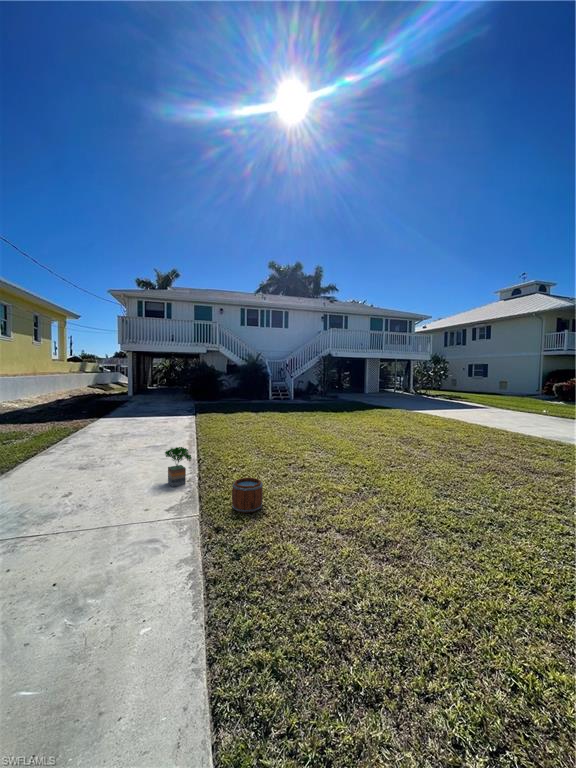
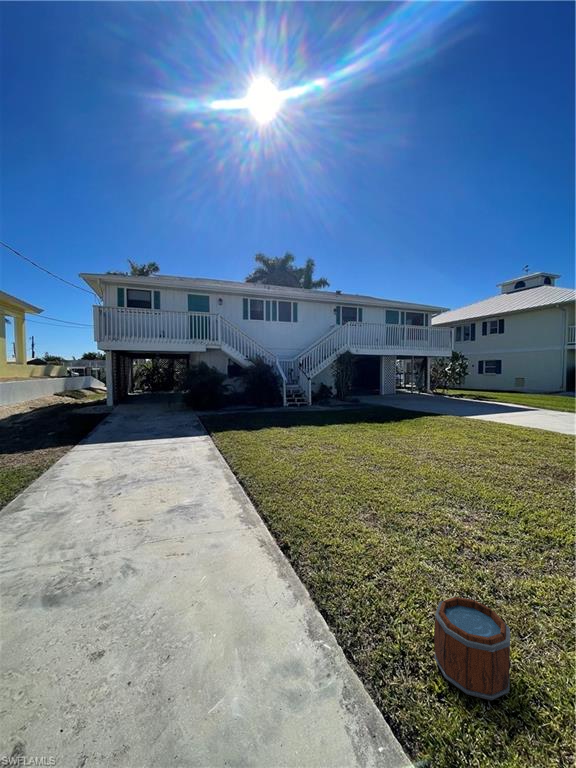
potted tree: present [165,447,192,487] -> none [242,516,297,603]

